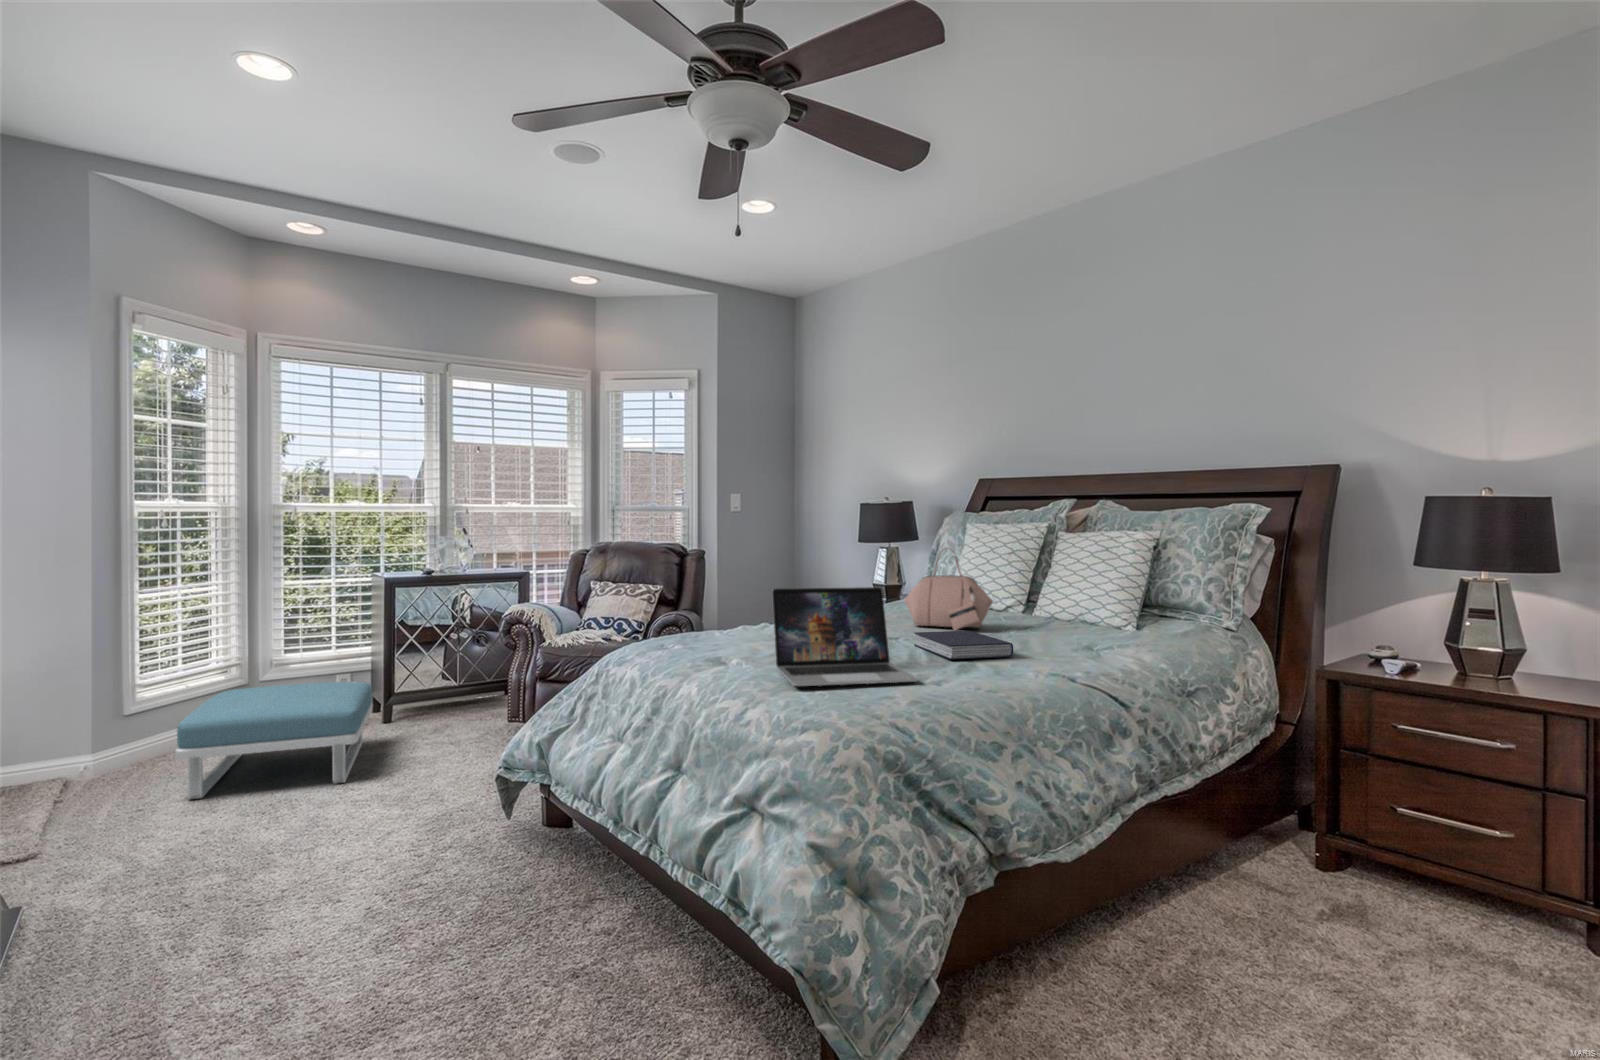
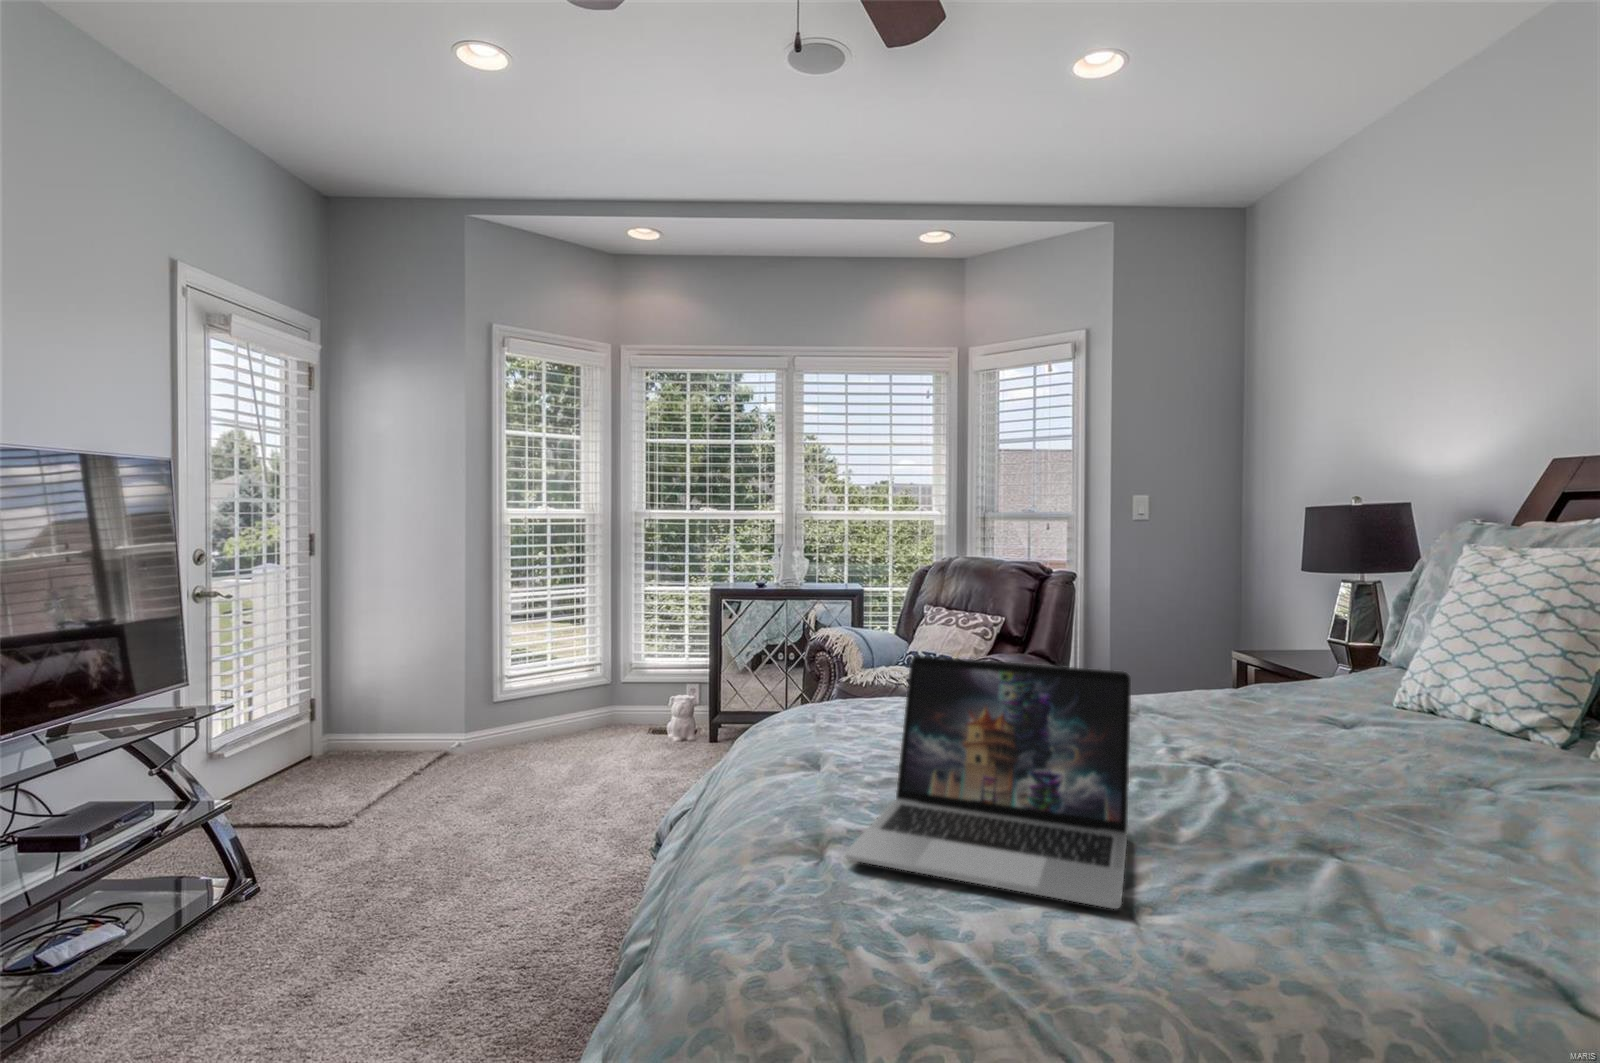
handbag: present [904,555,993,630] -> none [1293,592,1502,767]
book: present [914,631,1013,660] -> none [1251,765,1480,877]
footstool: present [175,682,372,799] -> none [481,691,678,808]

